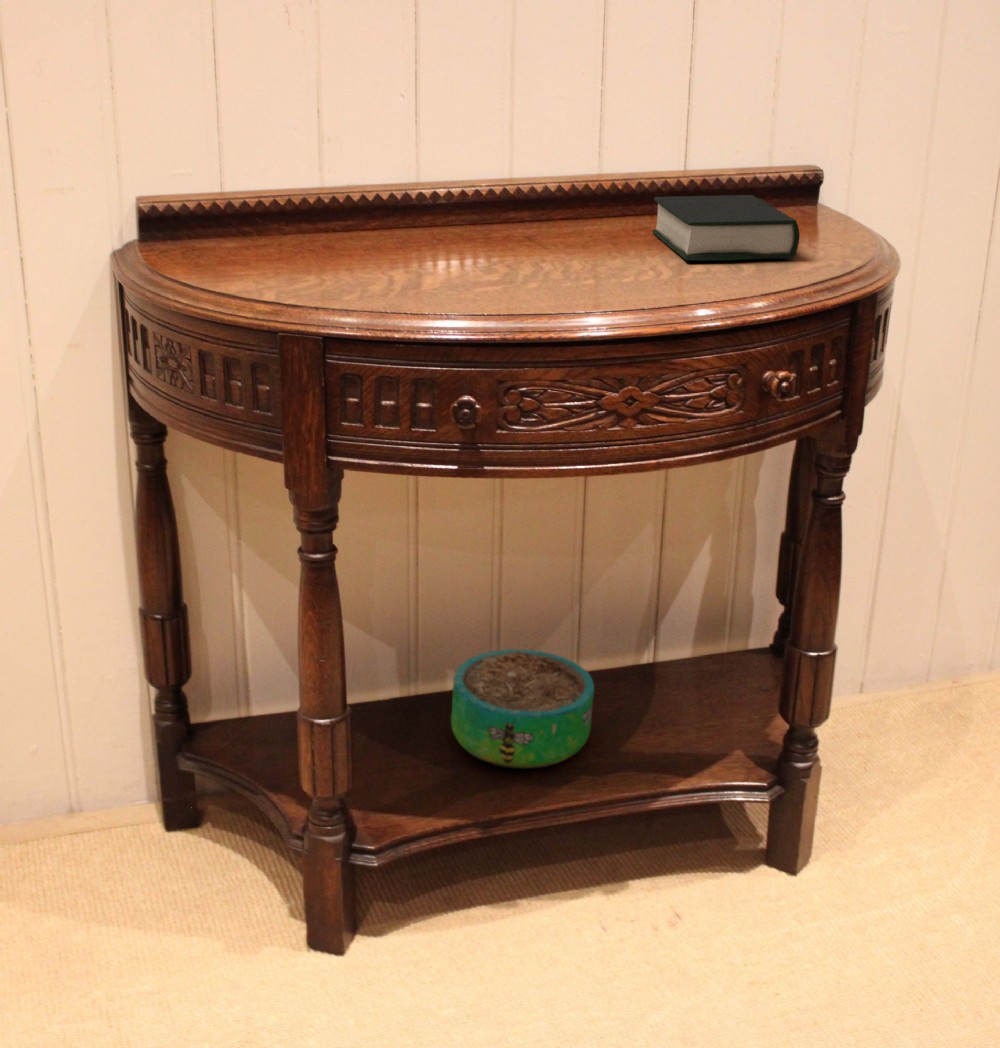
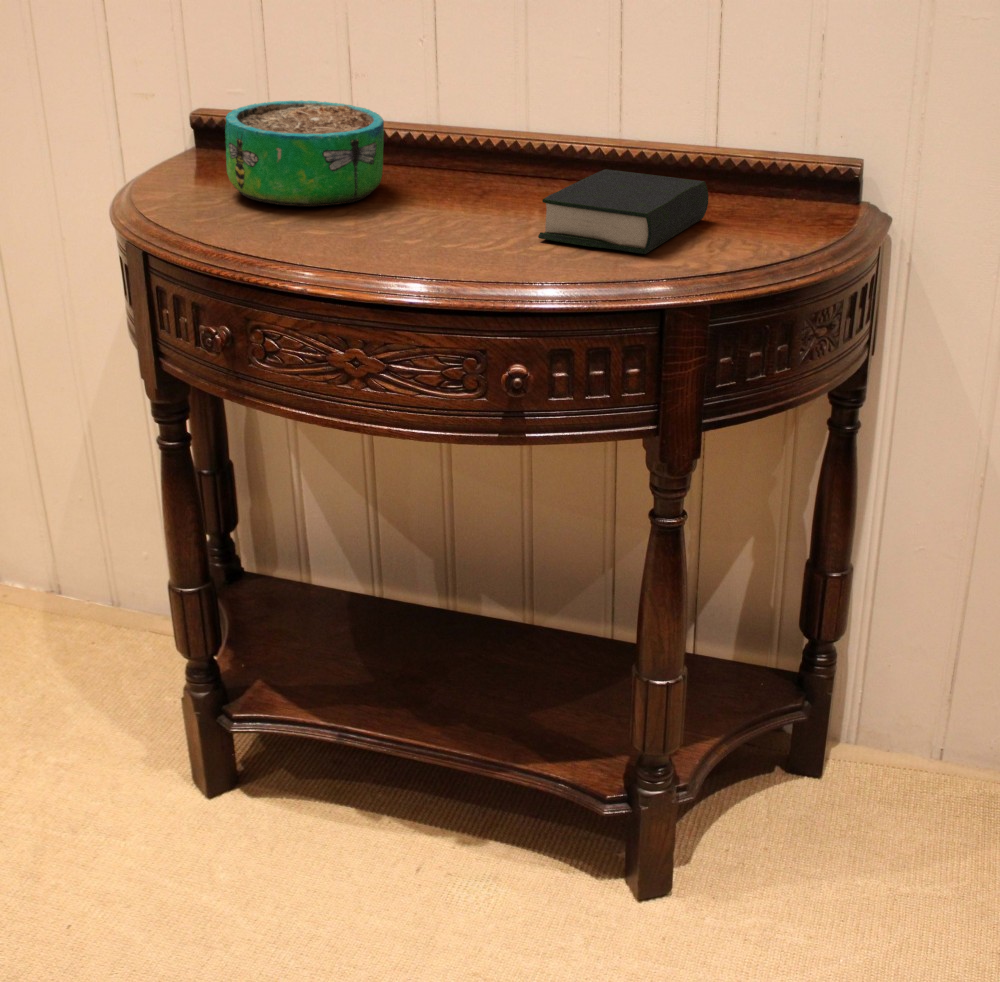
decorative bowl: present [451,649,594,769] -> present [225,100,384,206]

